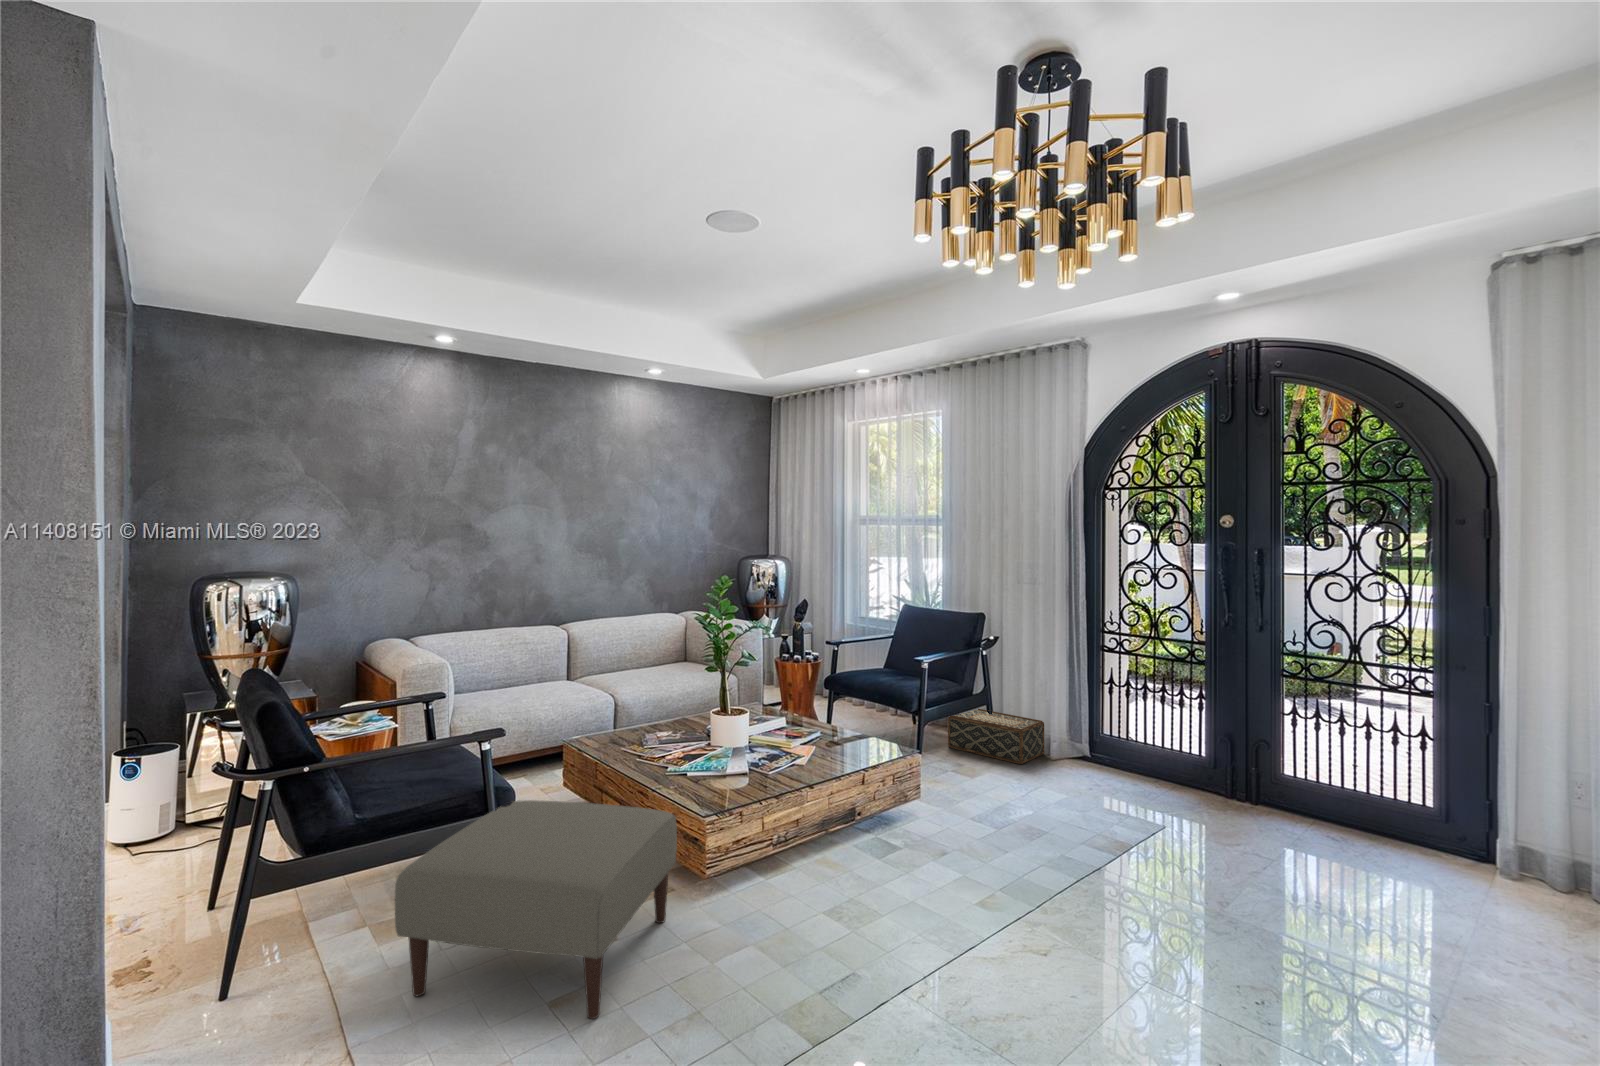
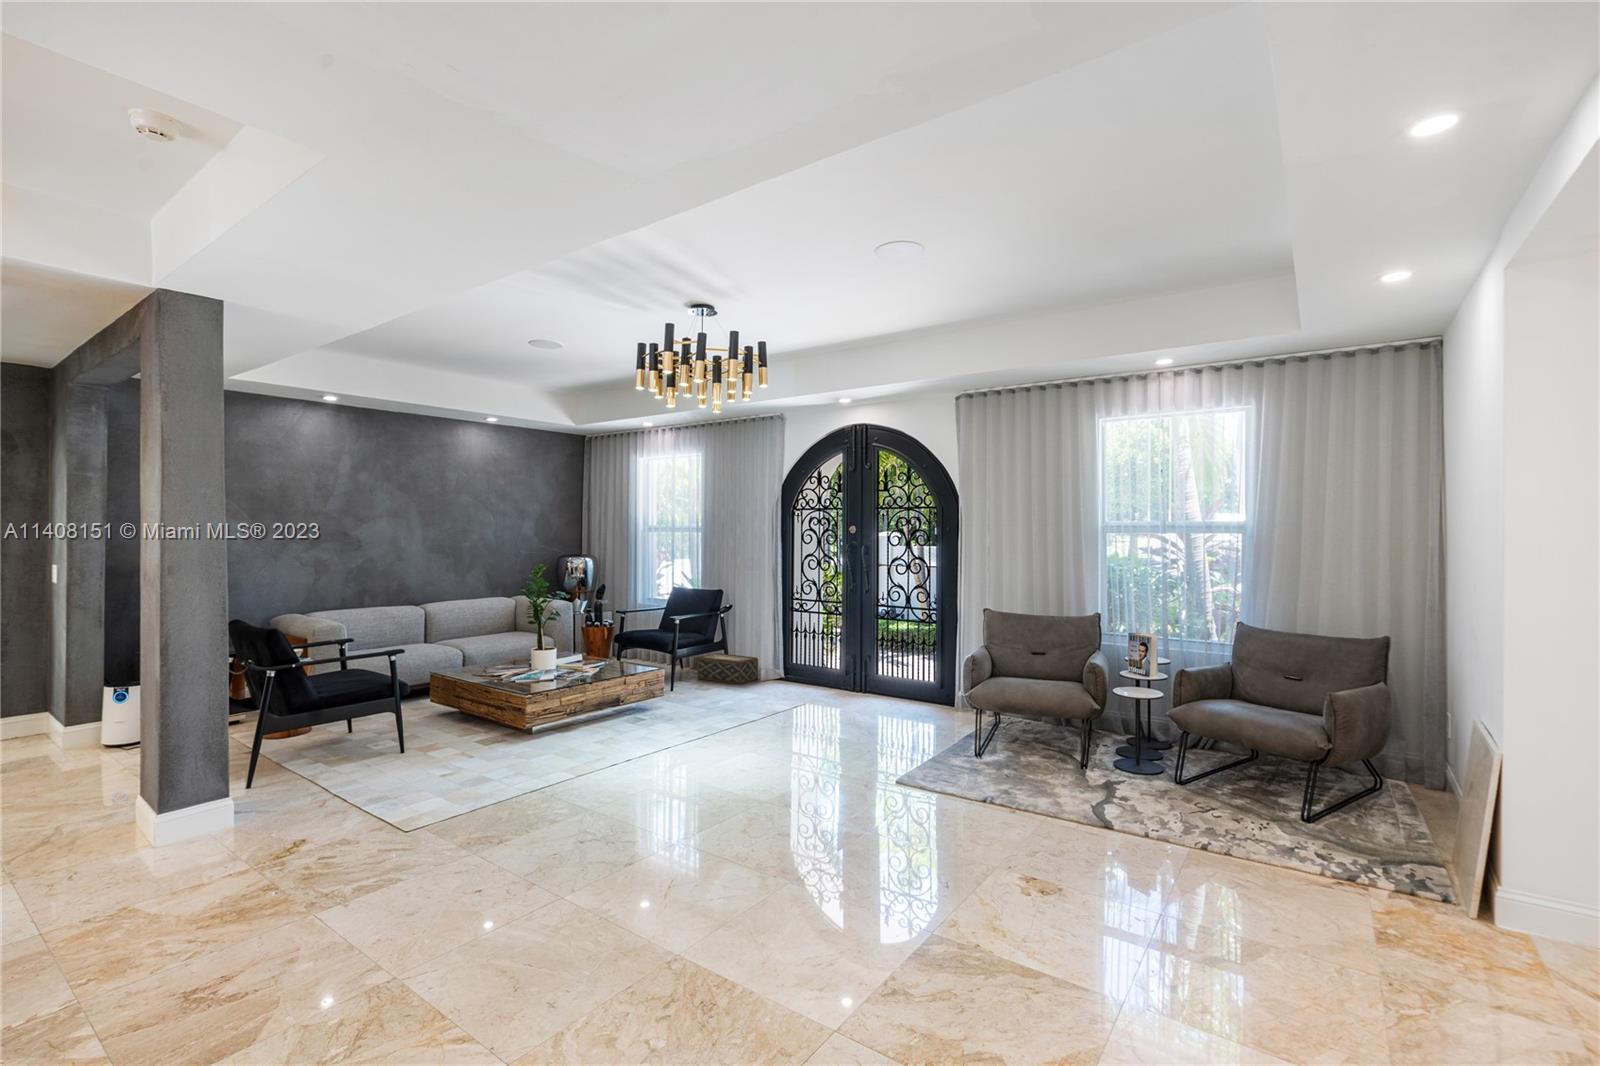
ottoman: present [395,800,677,1019] -> none [354,690,509,779]

